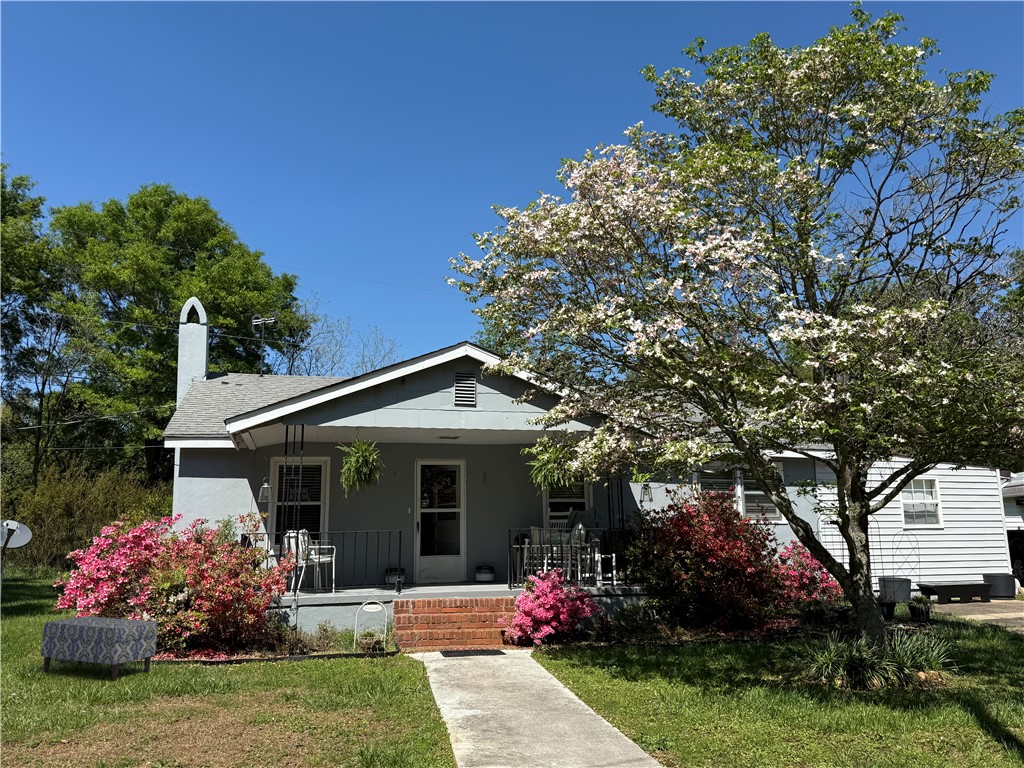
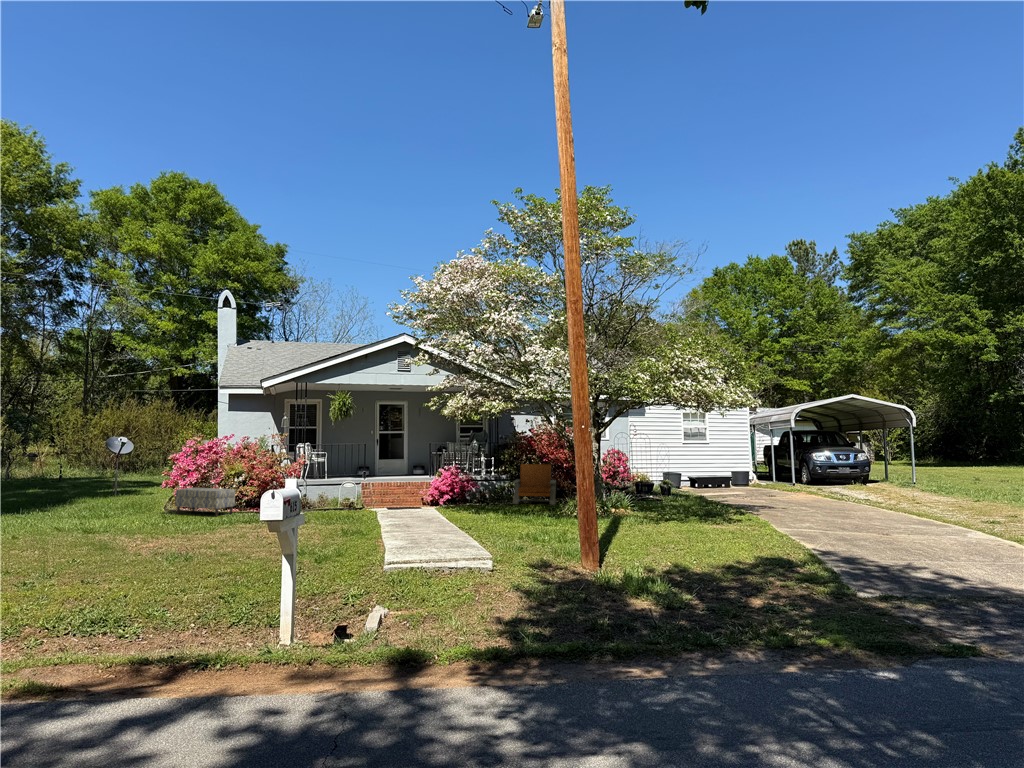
lounge chair: none [661,567,744,644] -> present [513,464,556,505]

